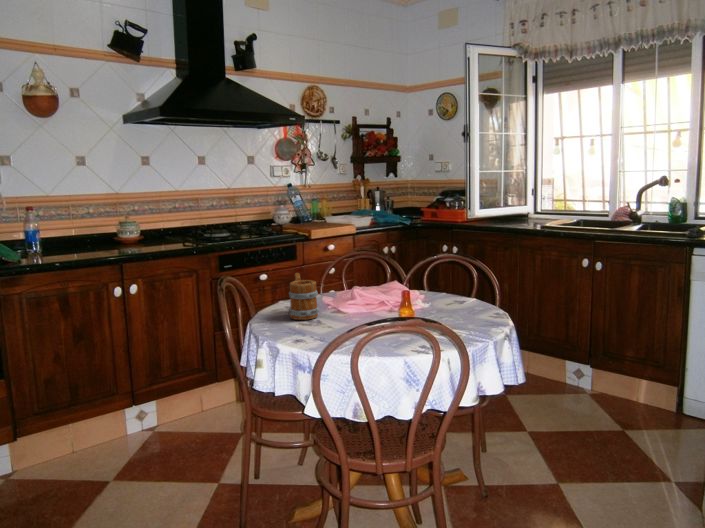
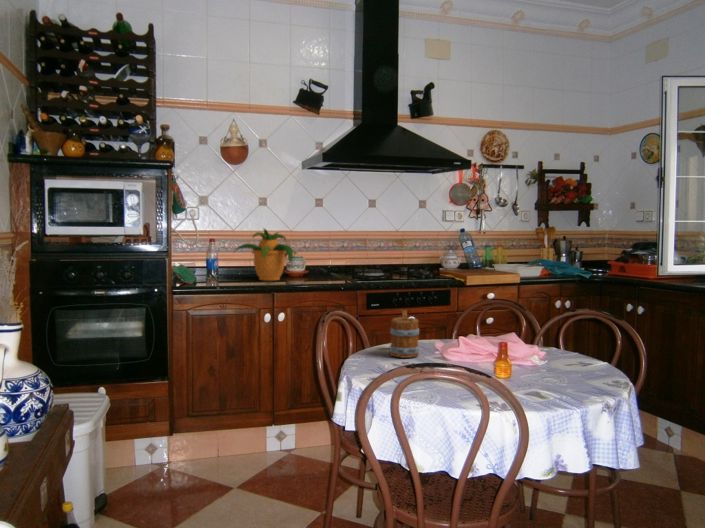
potted plant: none [62,193,137,252] -> present [236,229,294,280]

